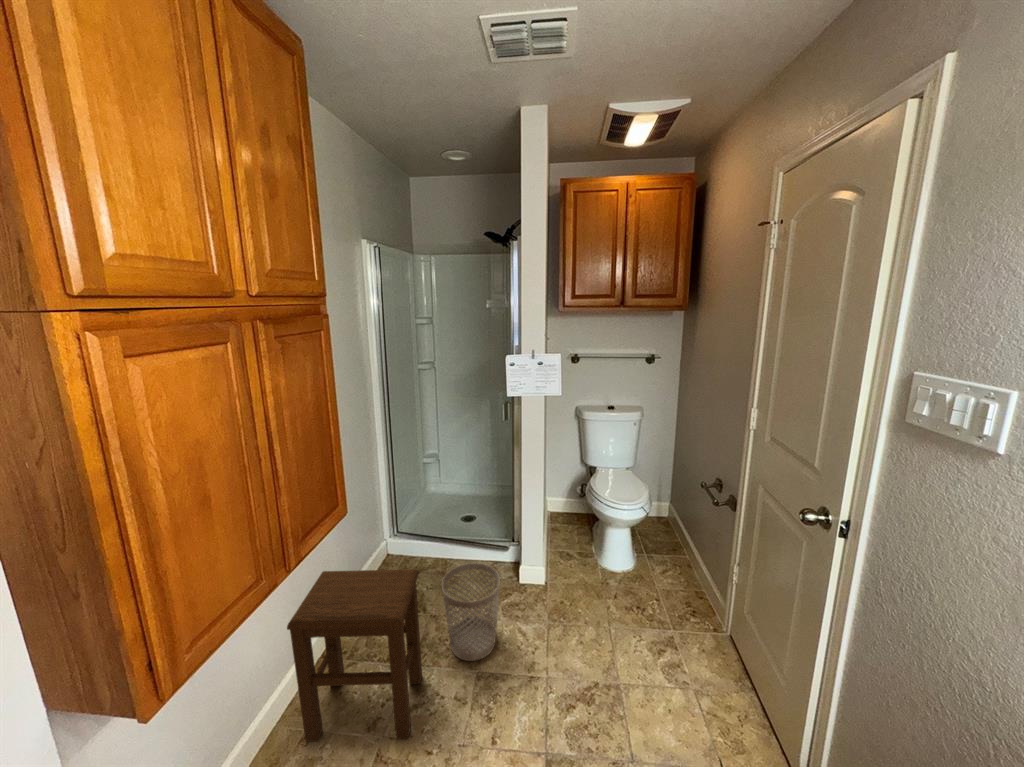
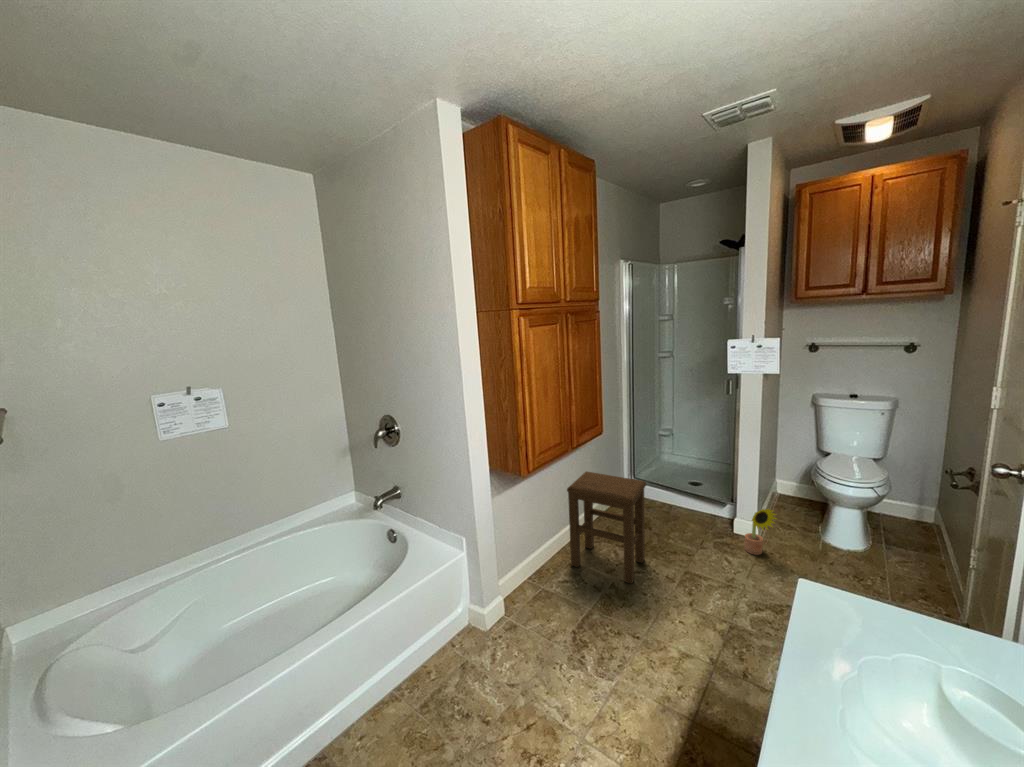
decorative plant: none [535,556,568,612] -> present [744,509,777,555]
wastebasket: present [442,563,500,661] -> none [663,496,710,564]

